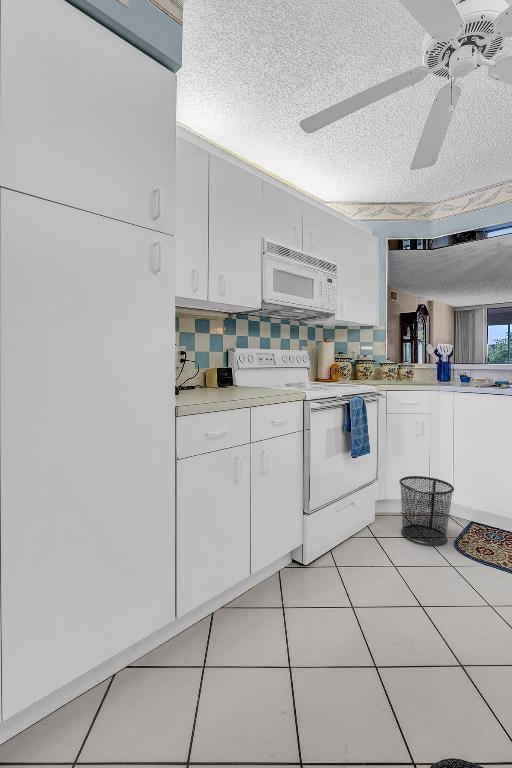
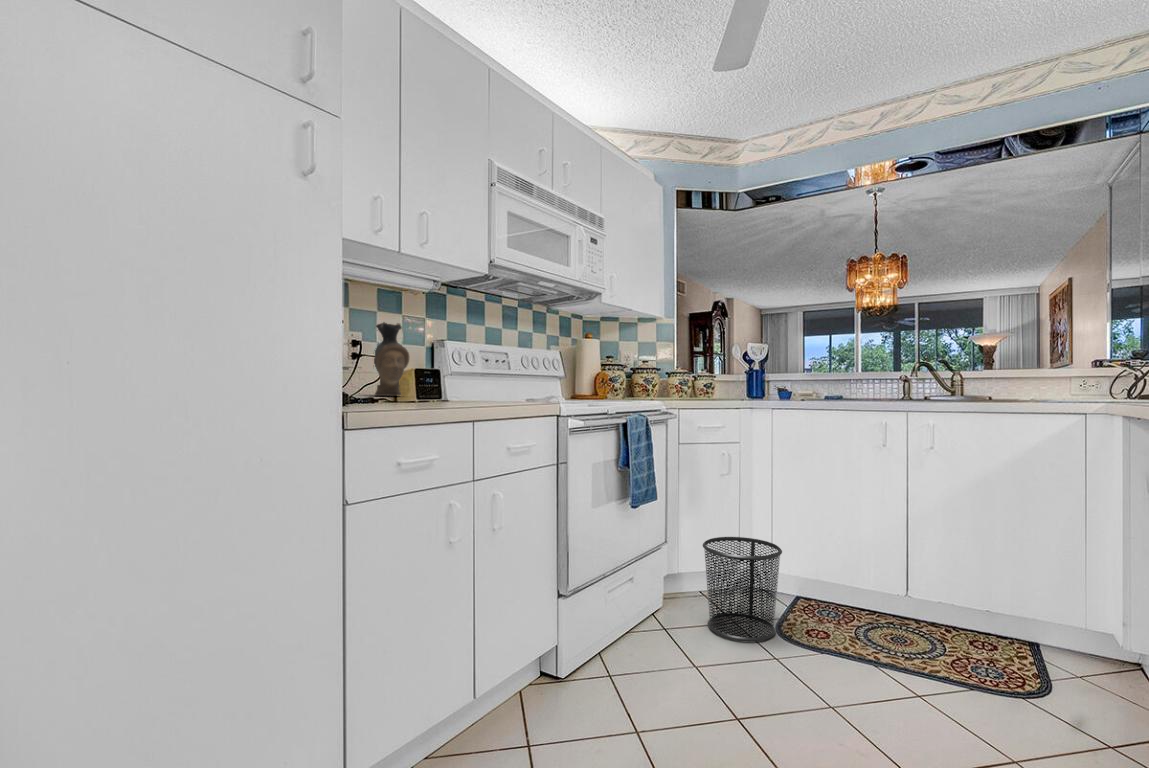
ceramic pitcher: none [193,335,214,384] -> present [374,322,409,396]

